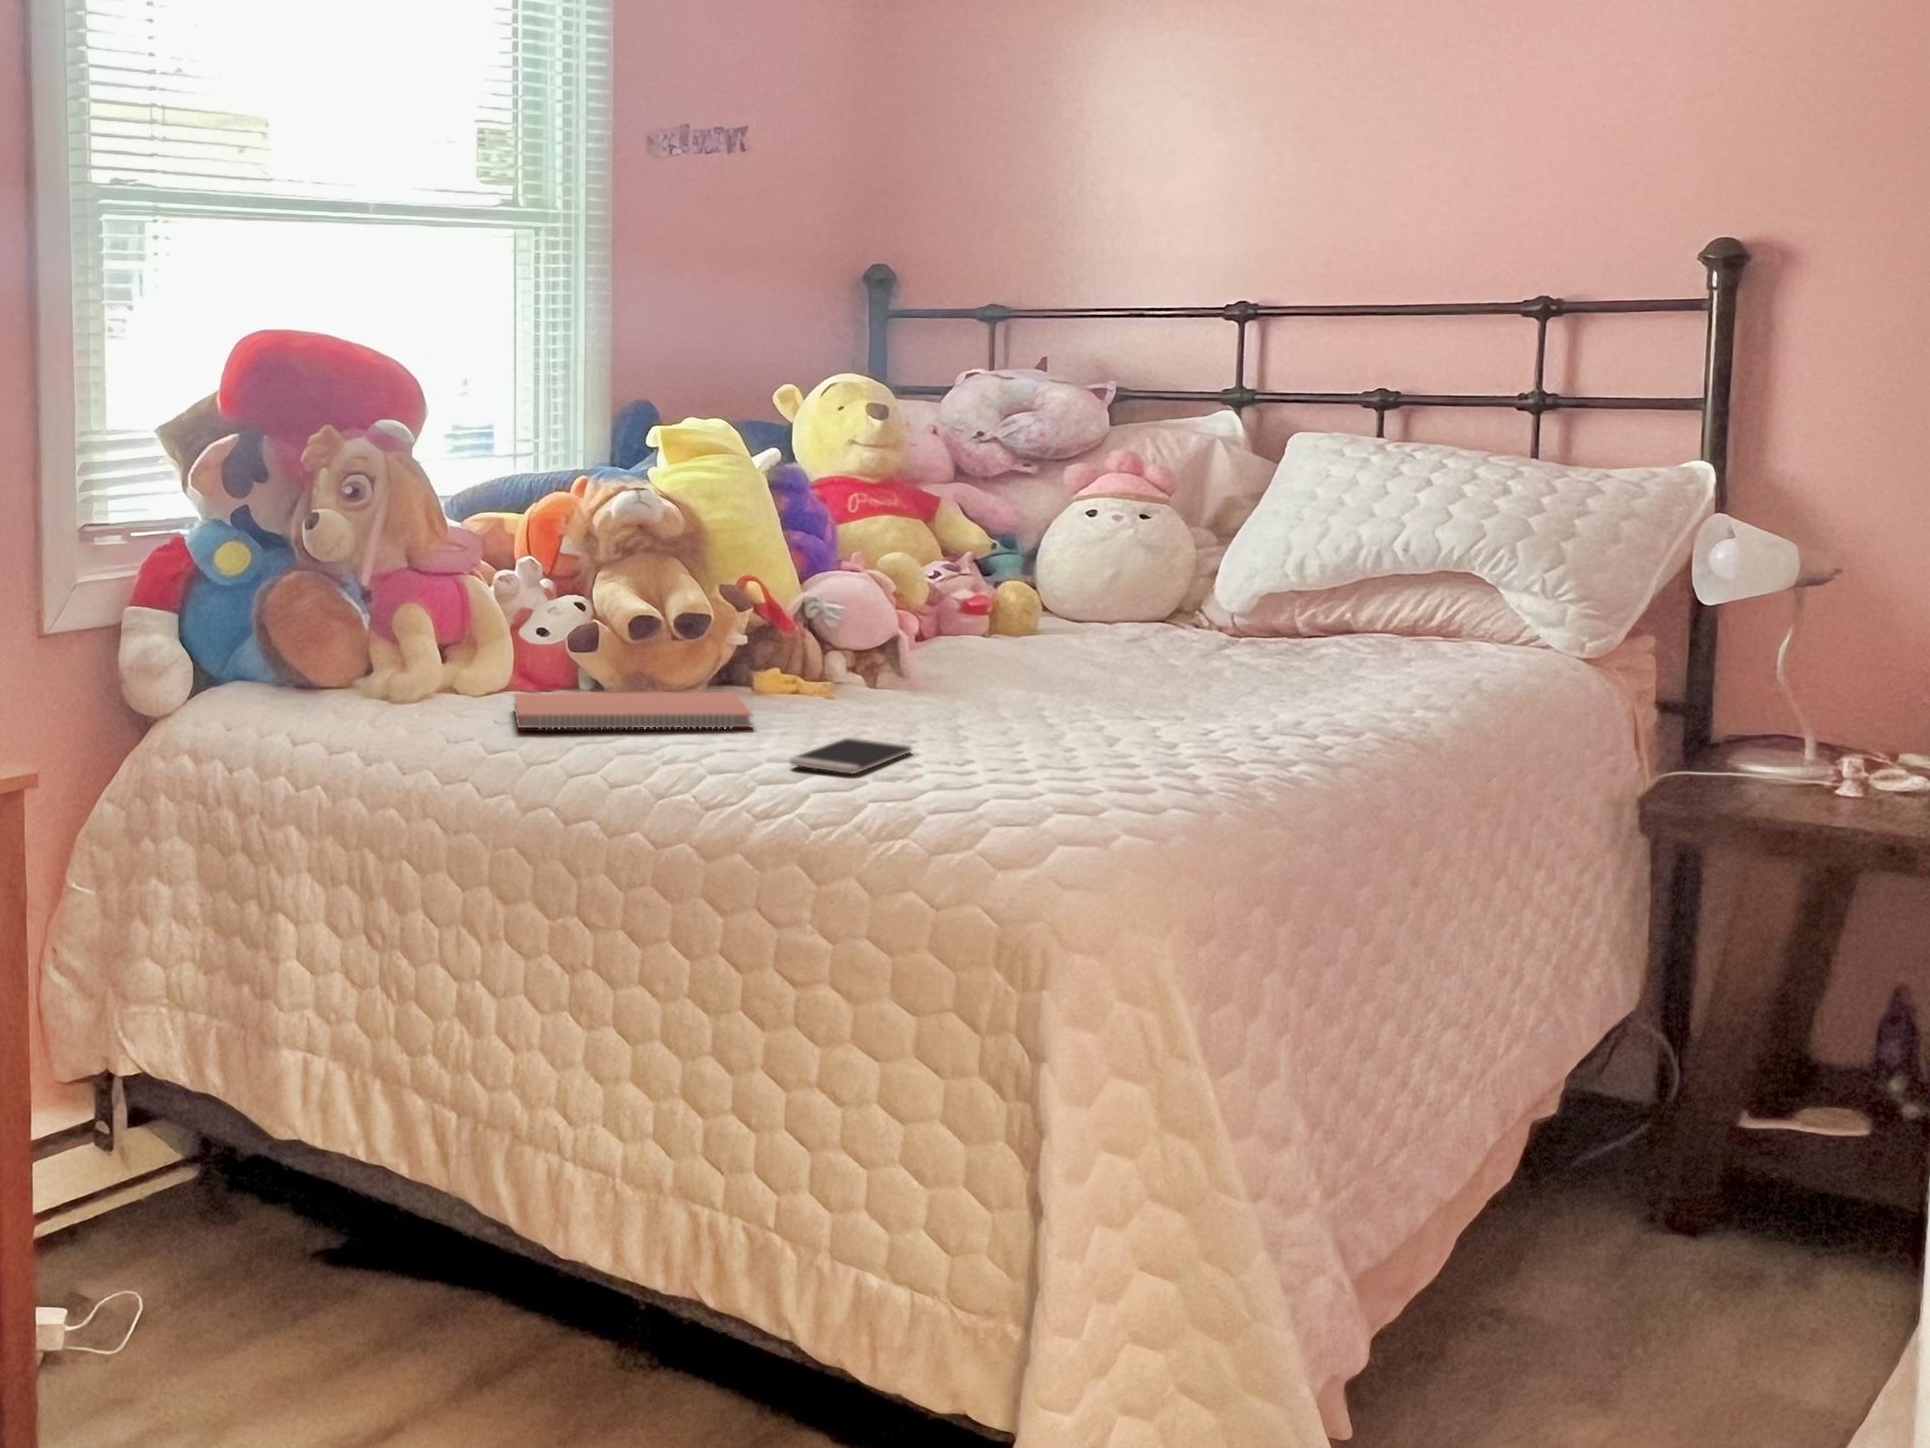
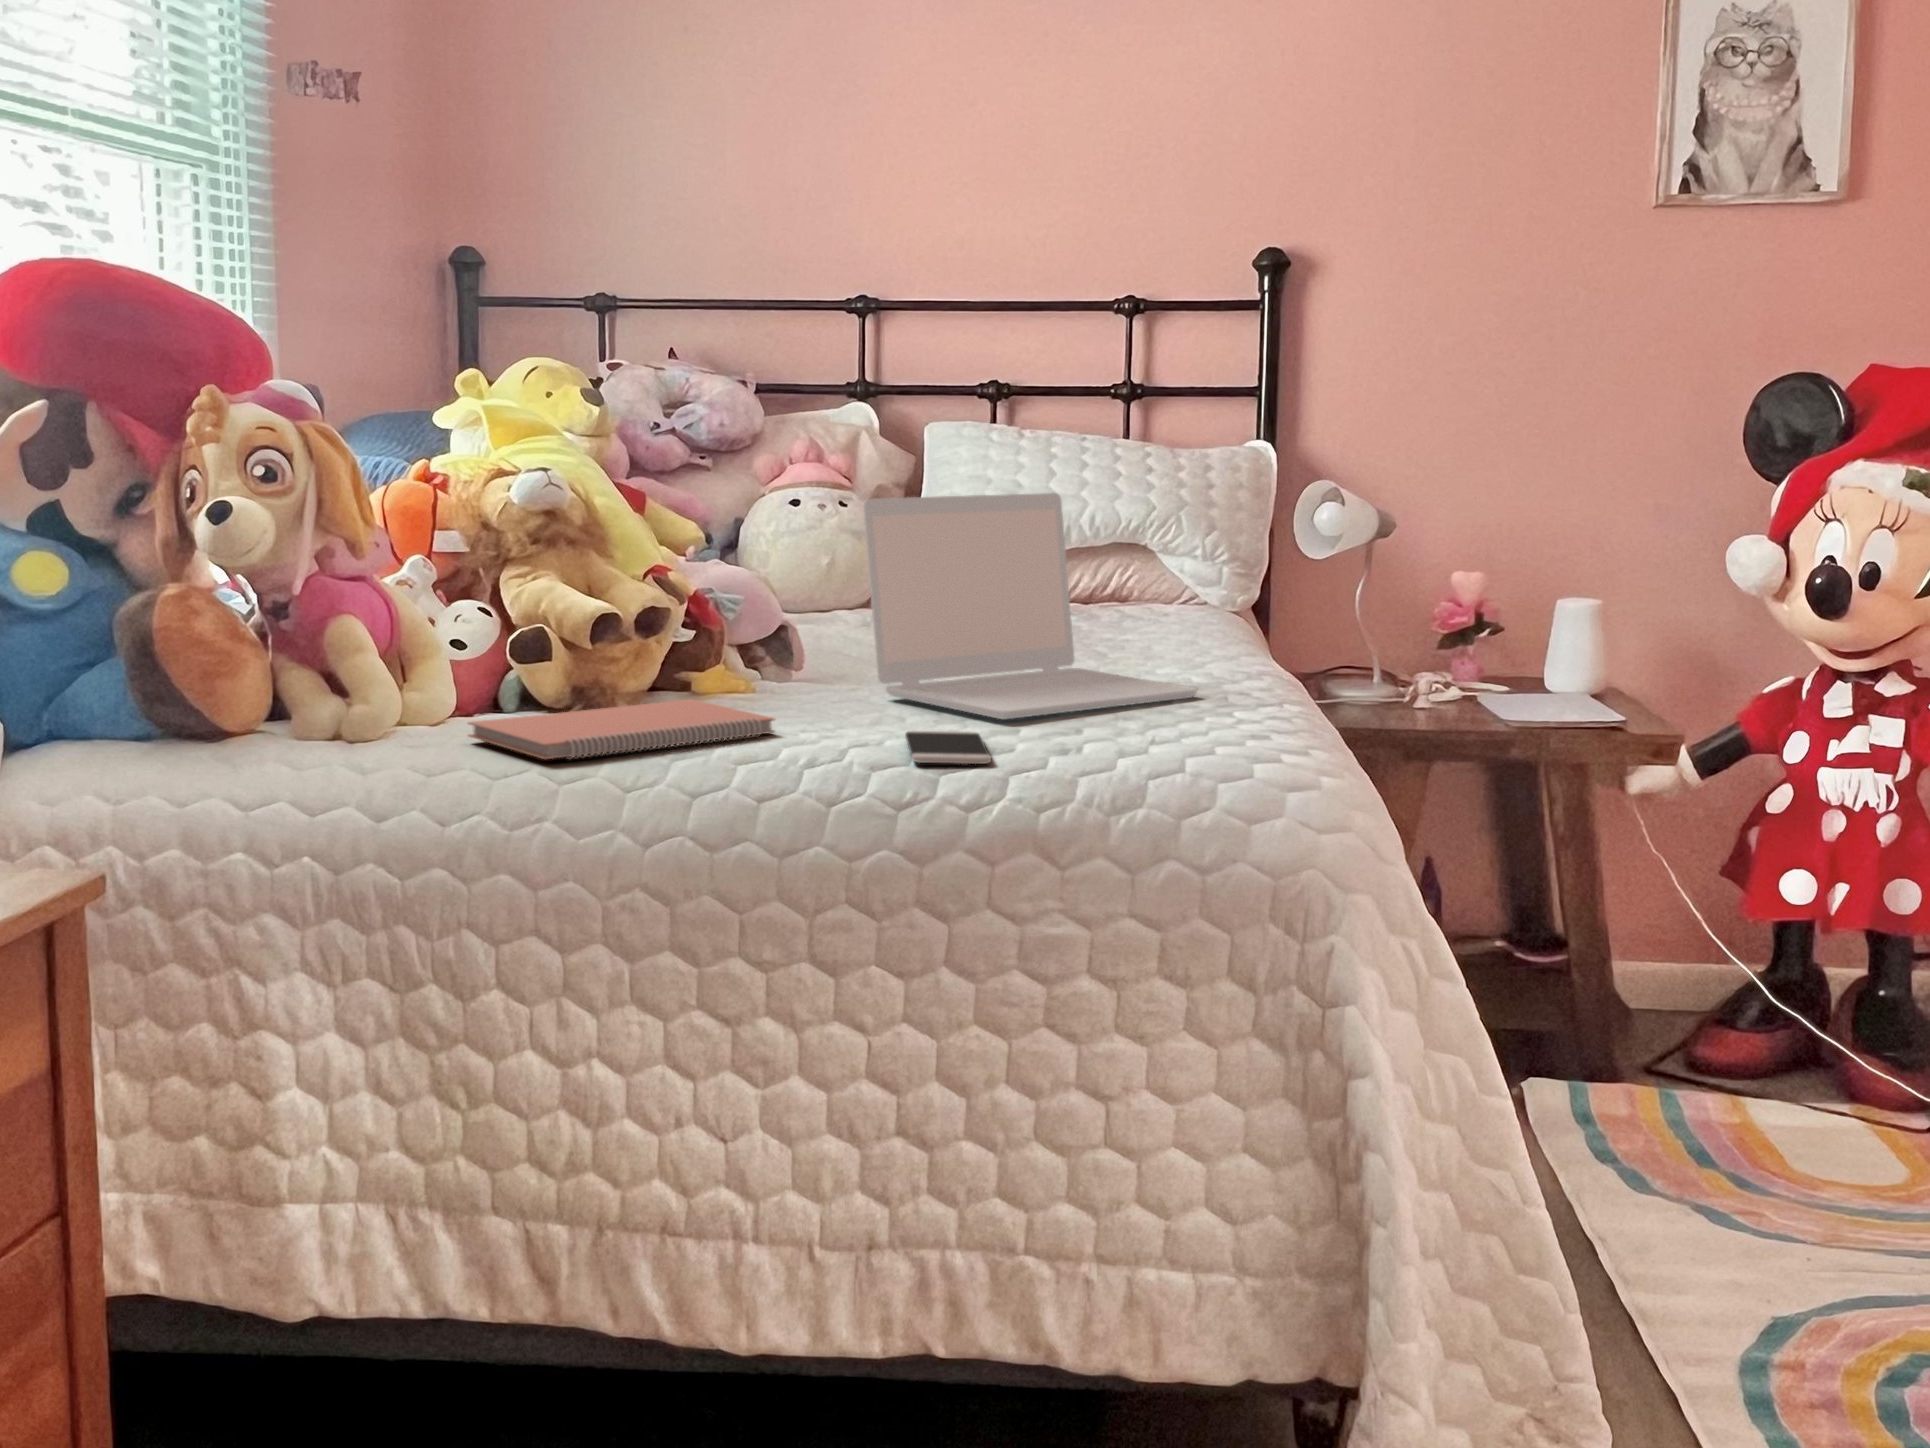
laptop: none [924,517,1250,739] -> present [863,493,1197,719]

